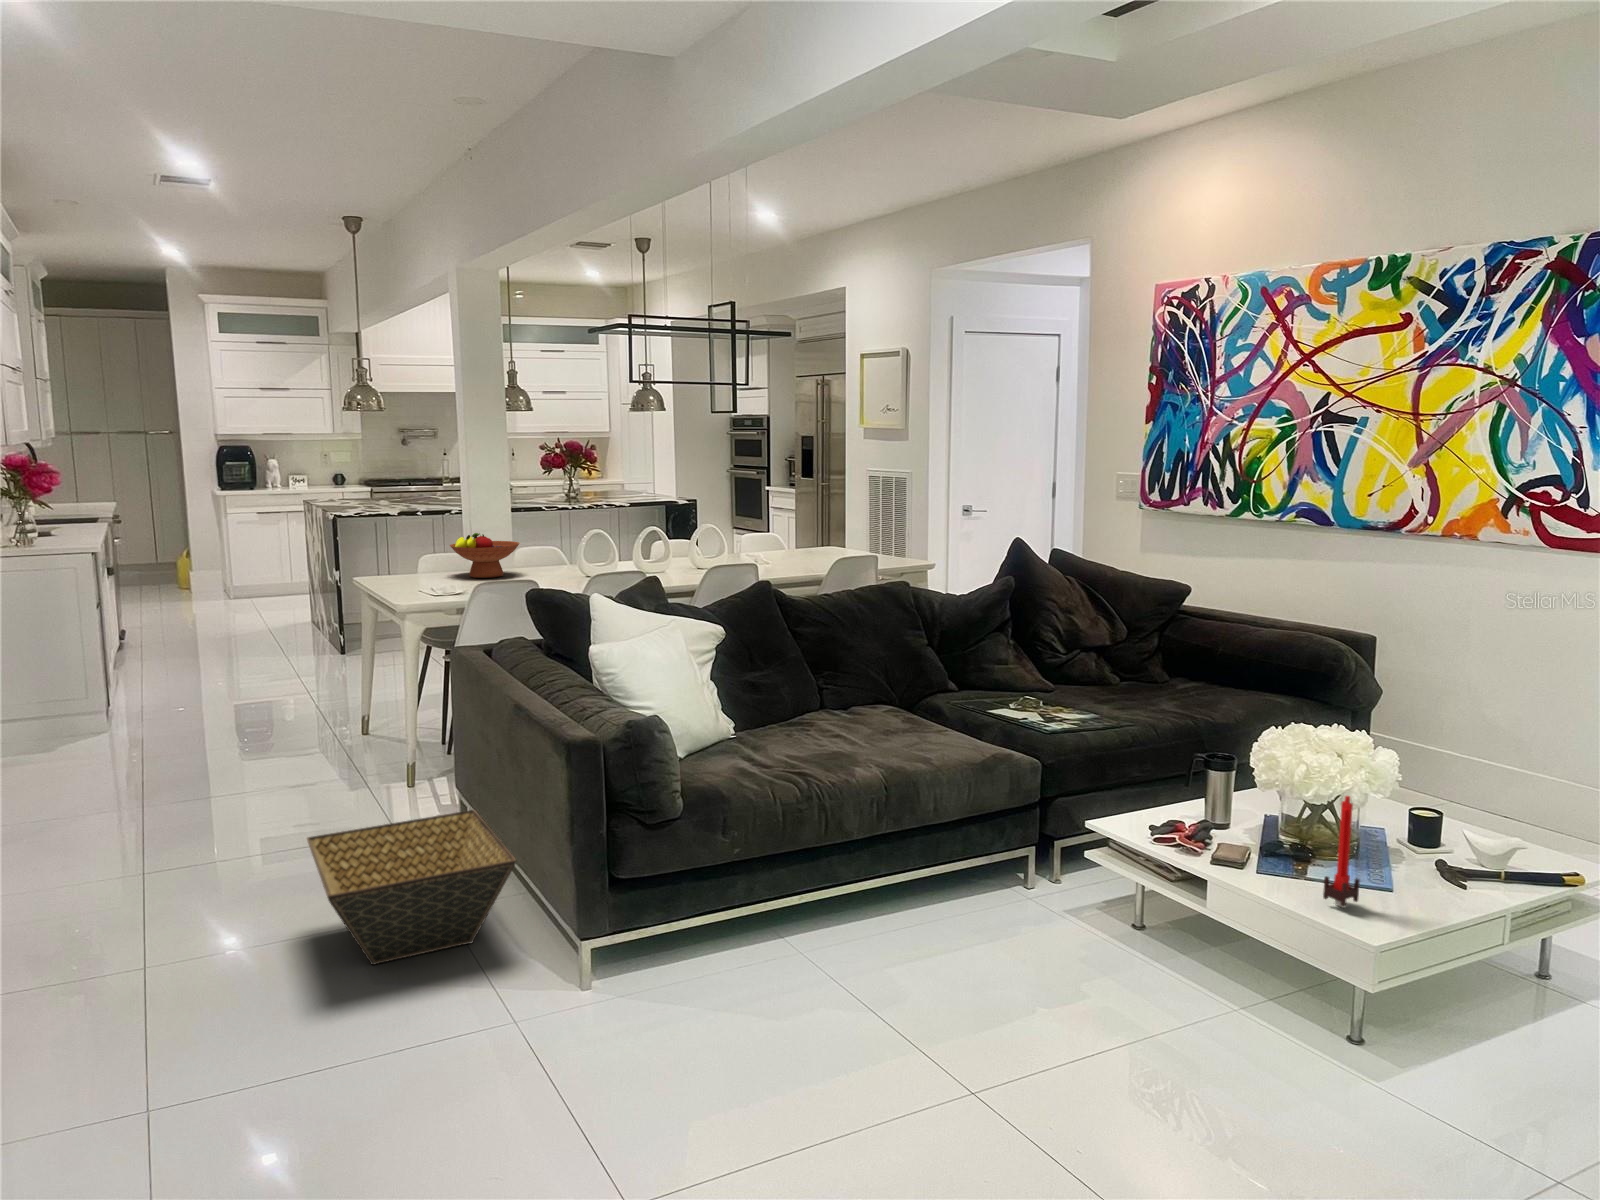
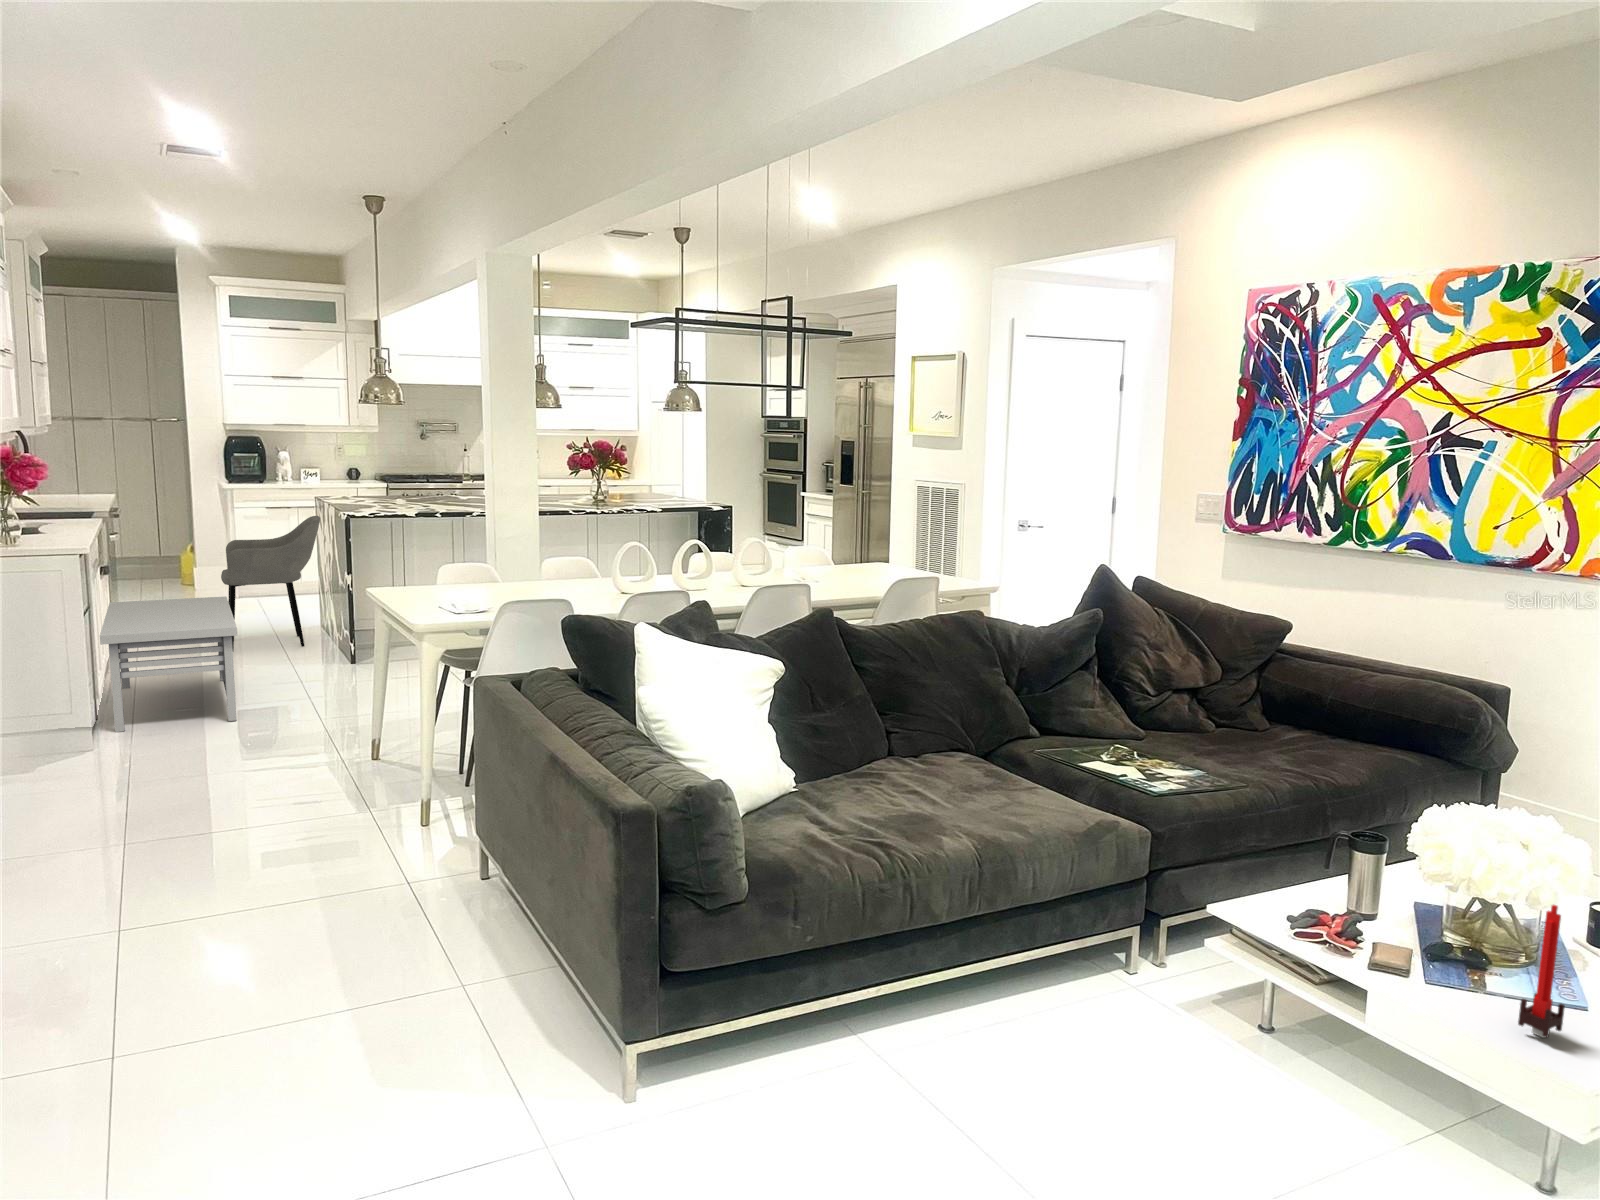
armchair: none [217,517,309,648] -> present [221,516,320,650]
fruit bowl: present [450,533,520,578] -> none [473,543,549,592]
storage bench: none [107,593,236,718] -> present [100,596,237,732]
basket: present [307,810,516,965] -> none [309,868,550,1057]

